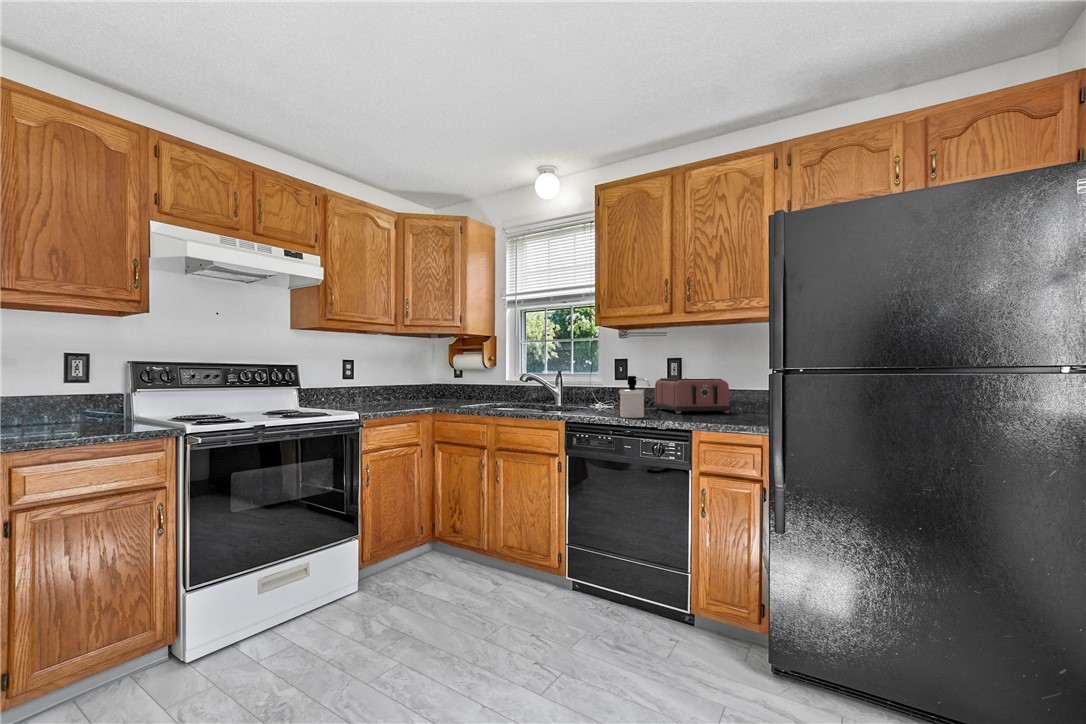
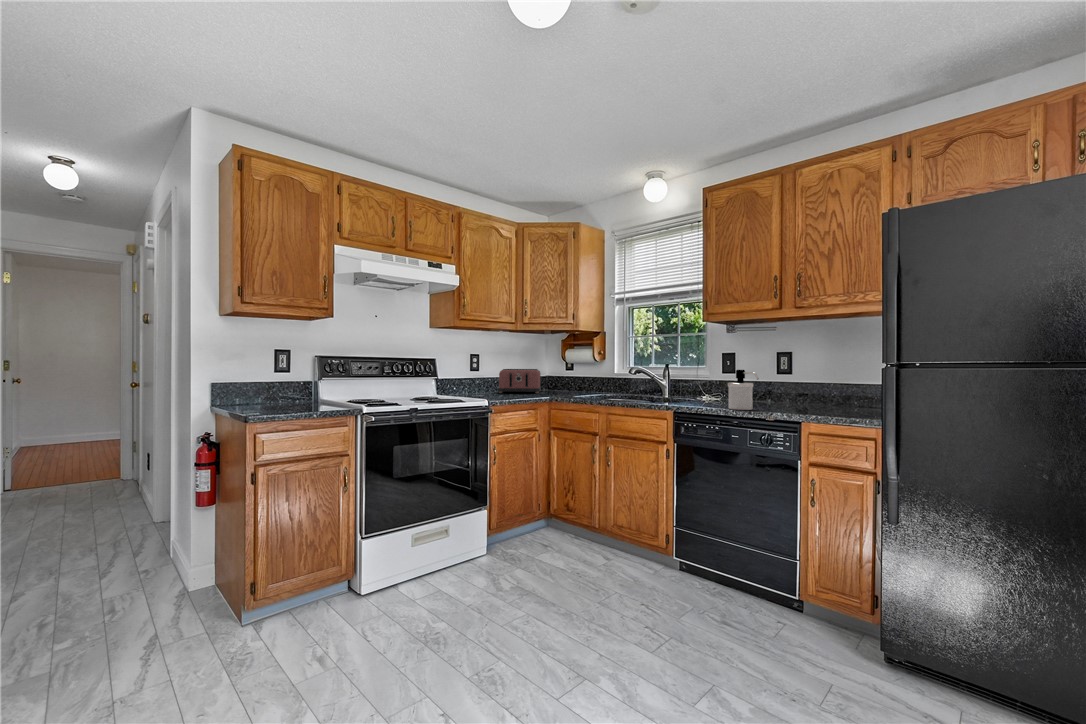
toaster: present [653,378,731,414] -> present [498,369,541,393]

